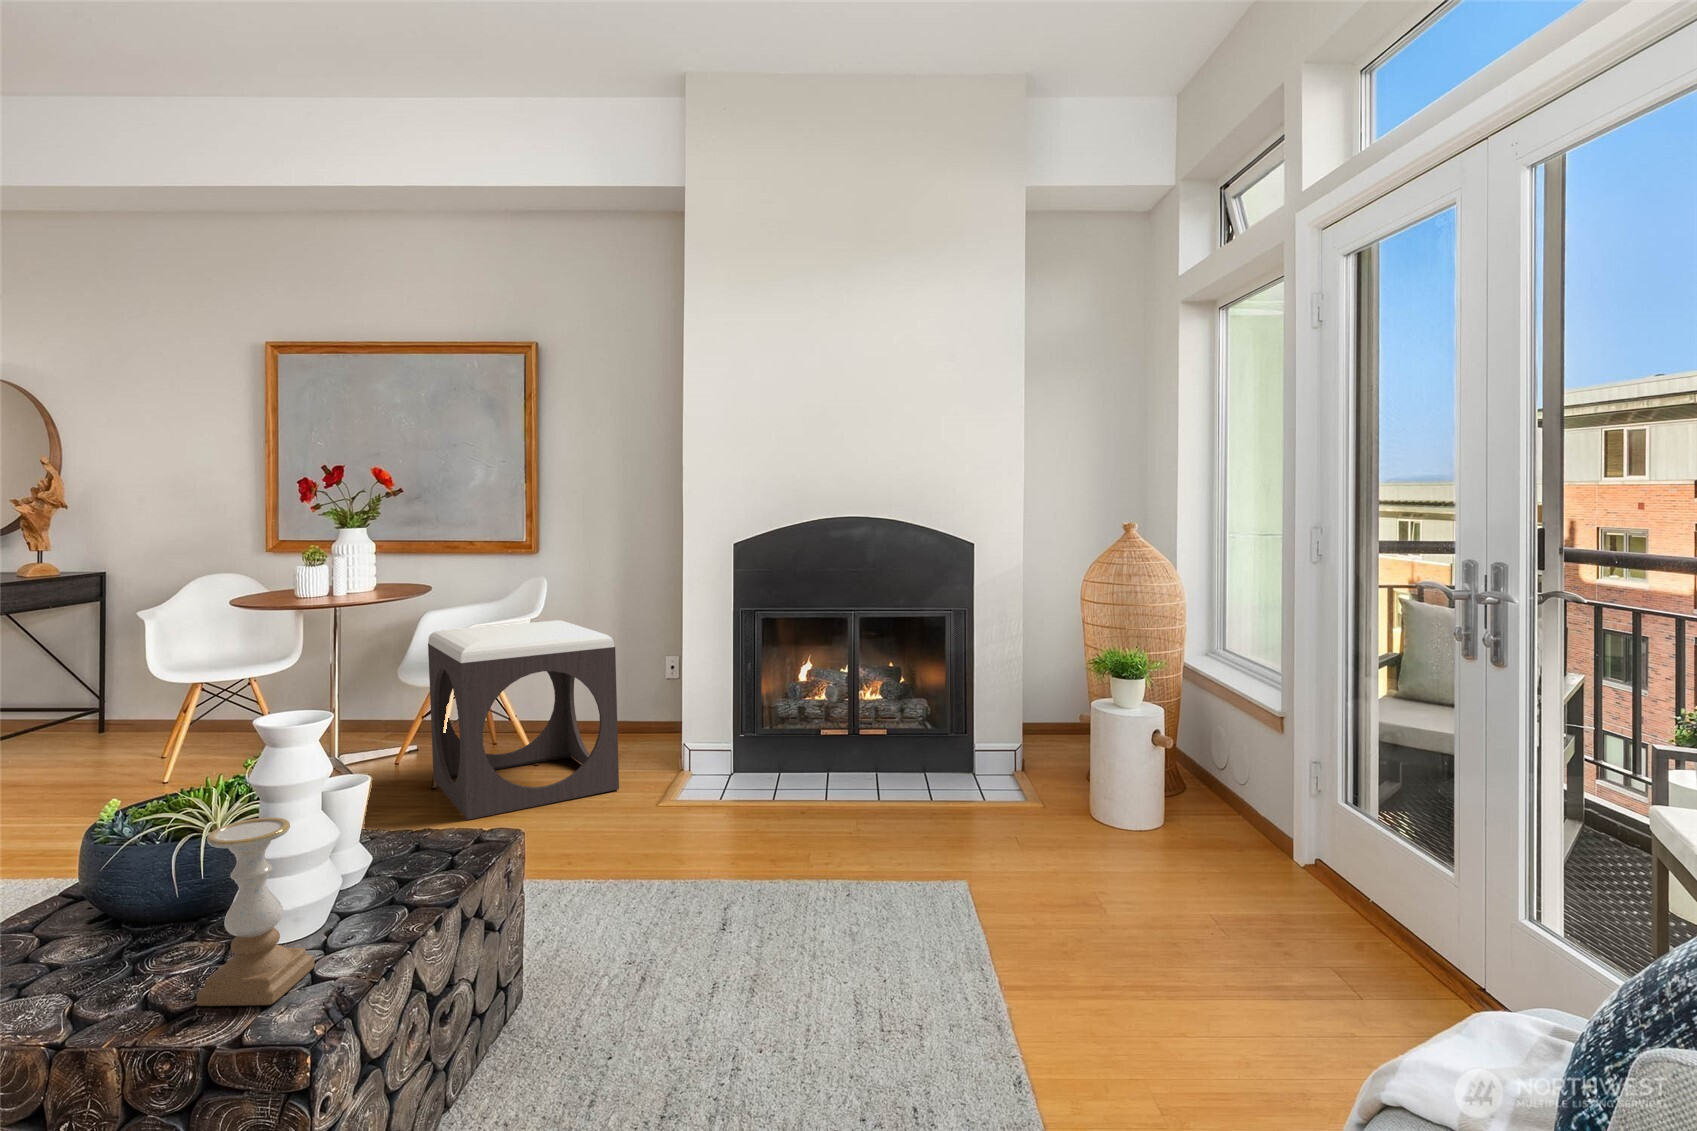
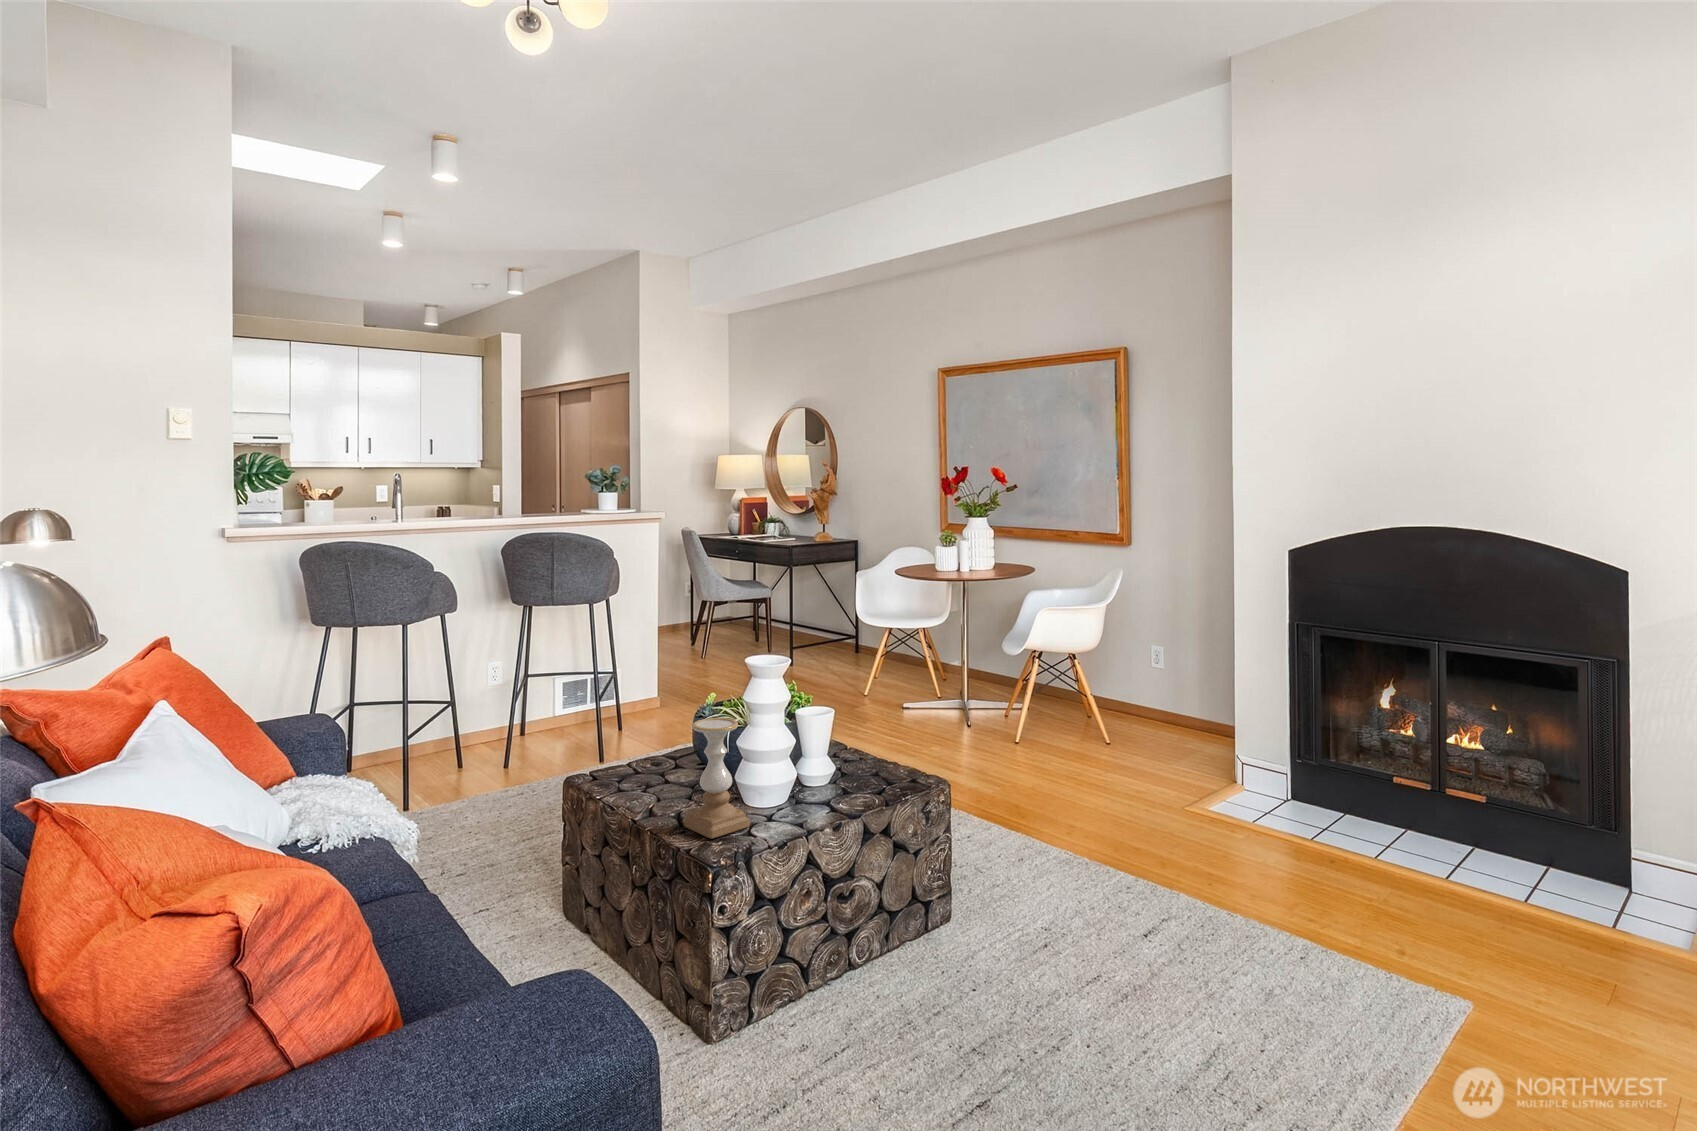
footstool: present [428,620,619,820] -> none [1016,609,1165,785]

